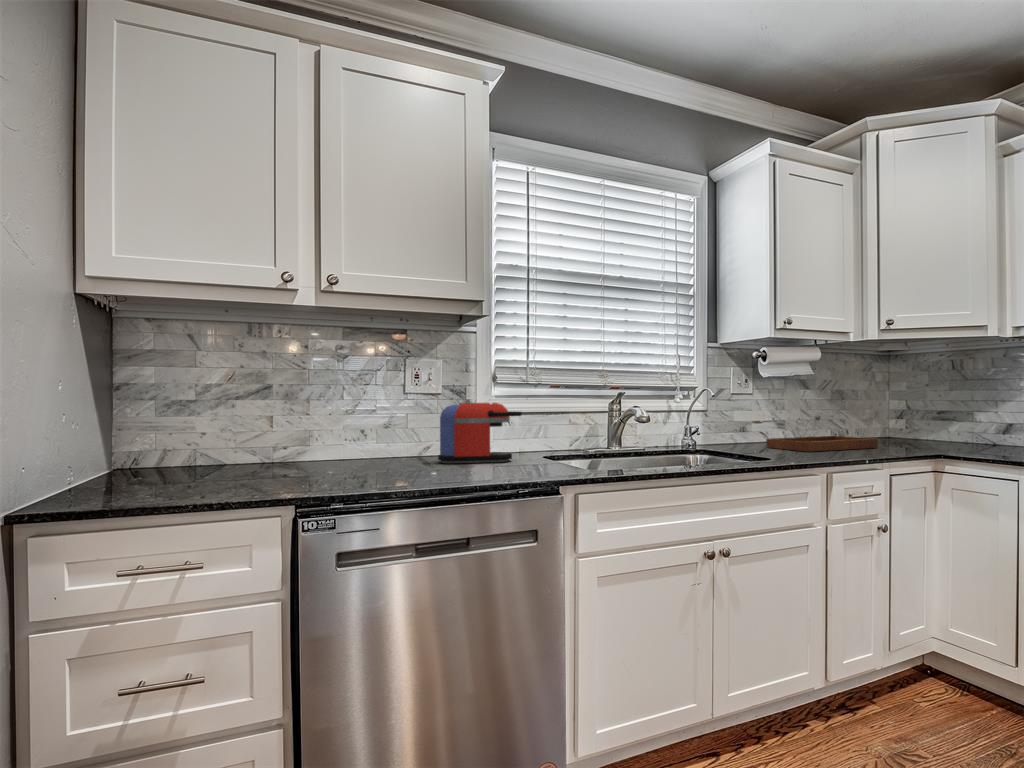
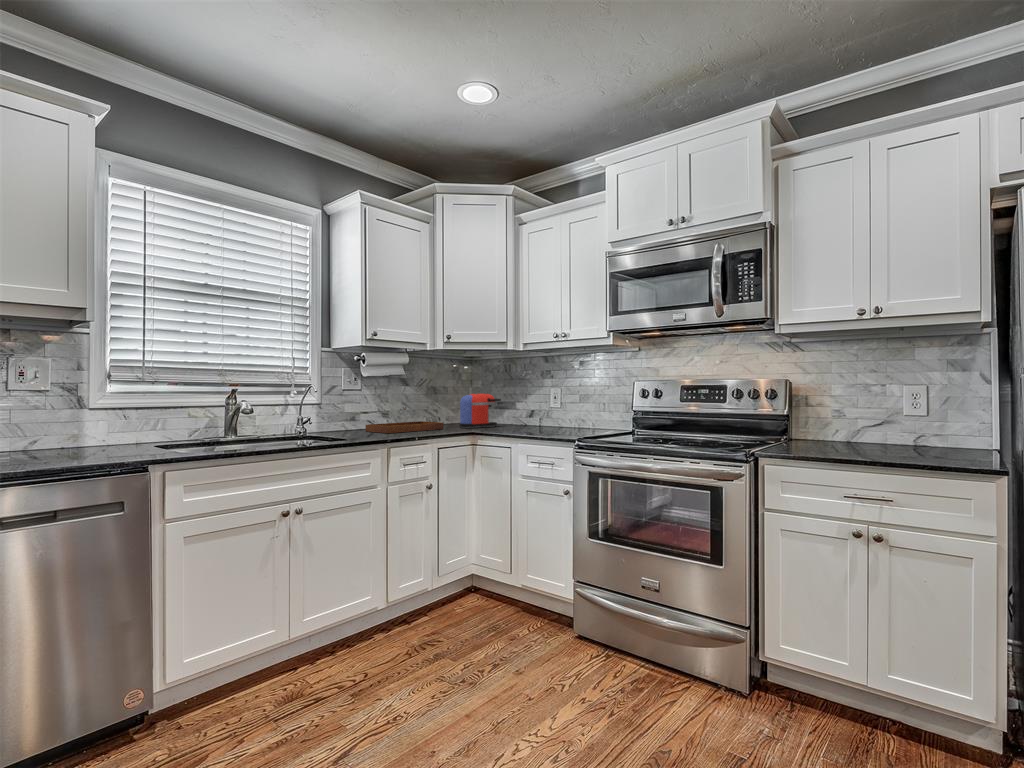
coffee maker: present [438,403,522,463] -> present [459,394,501,428]

